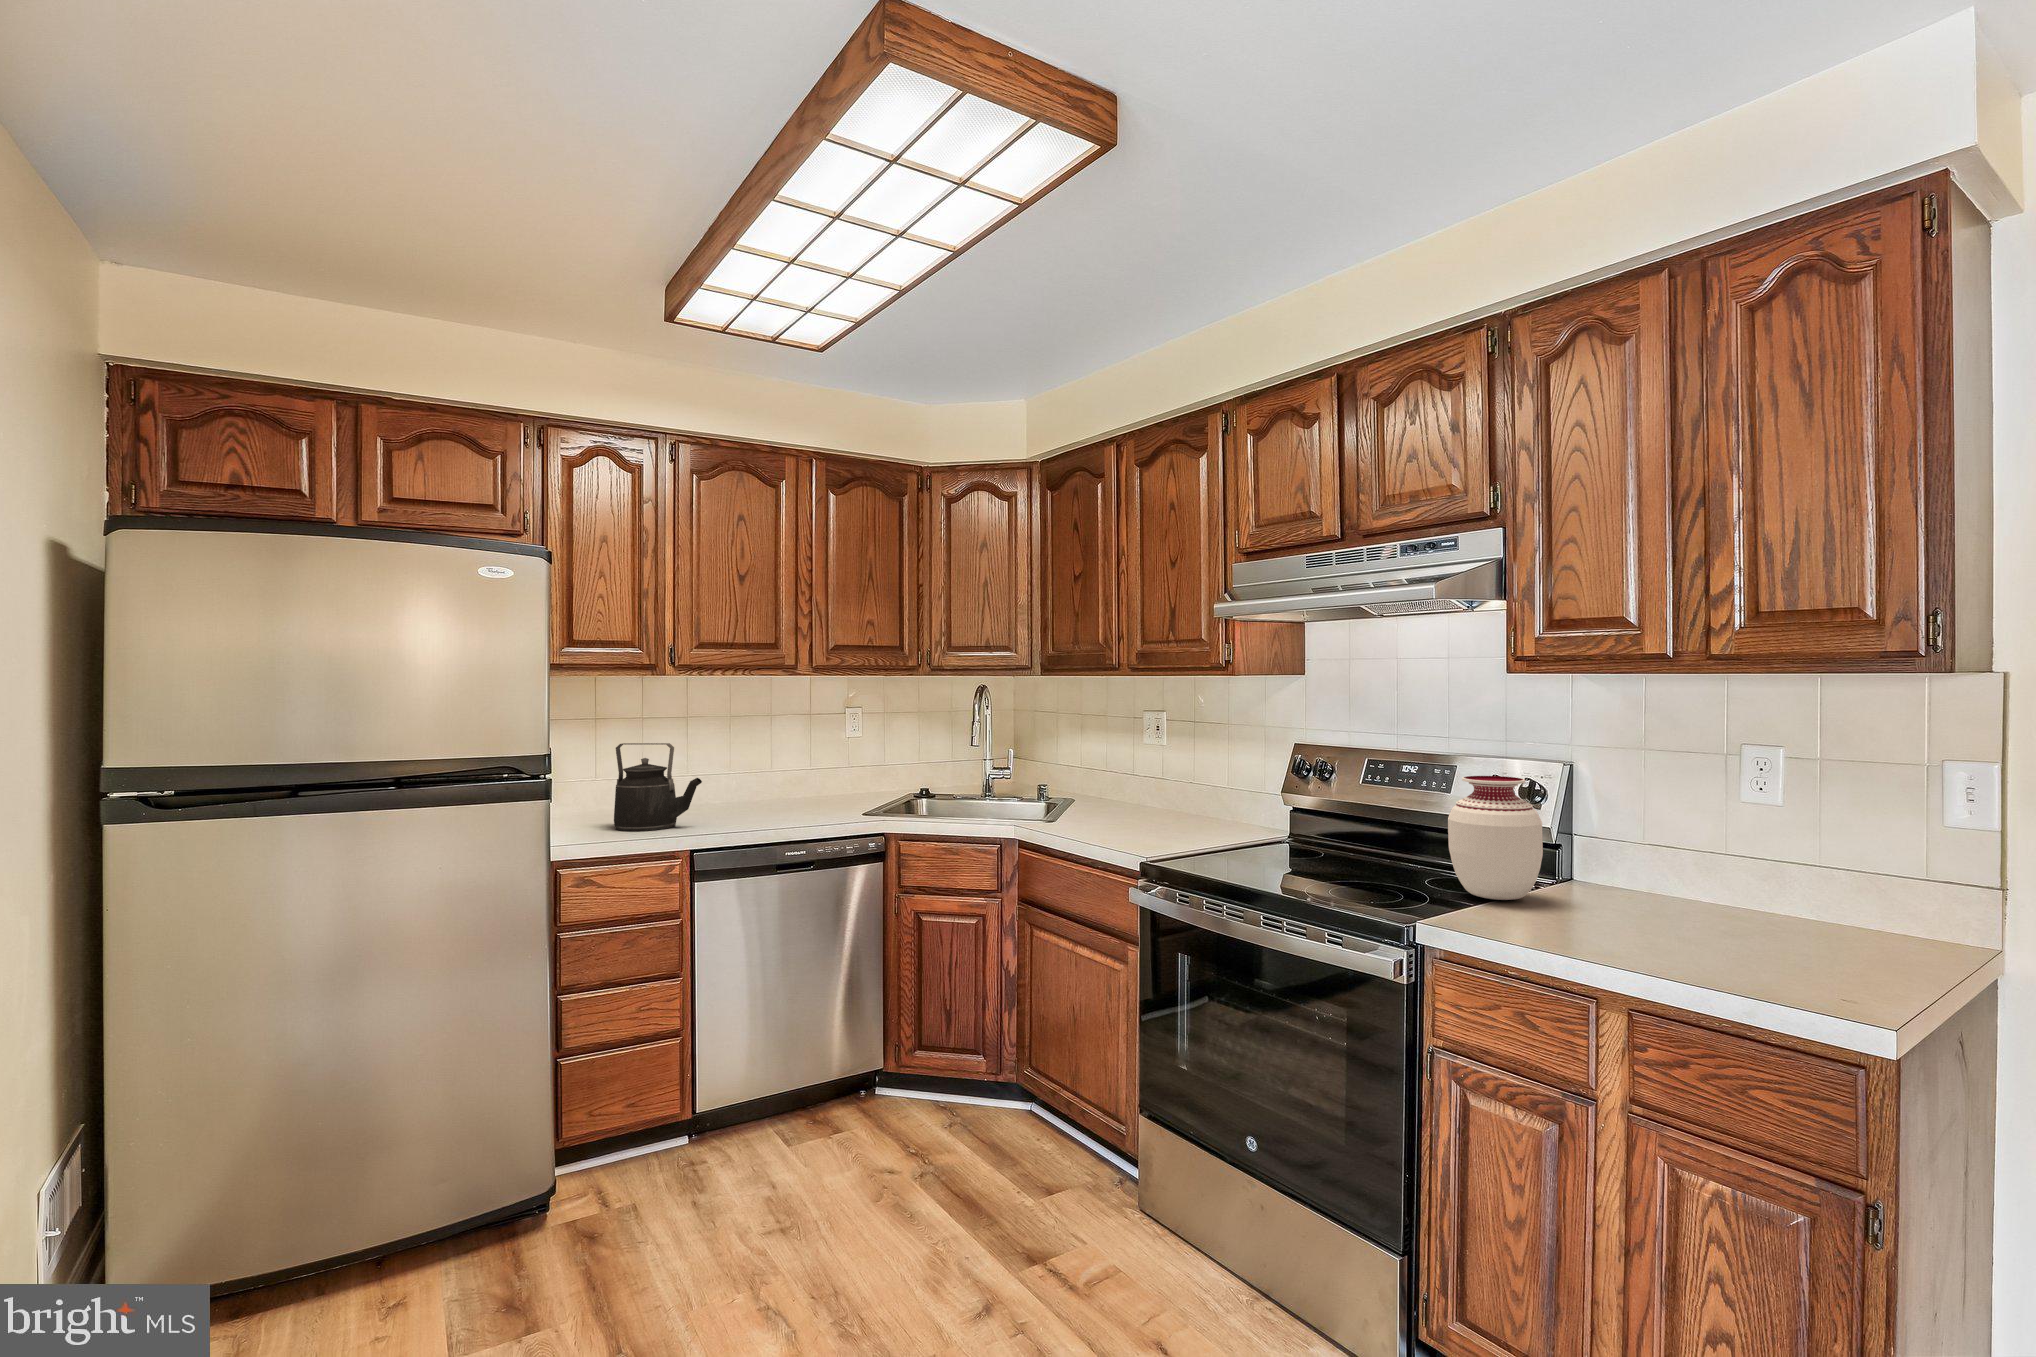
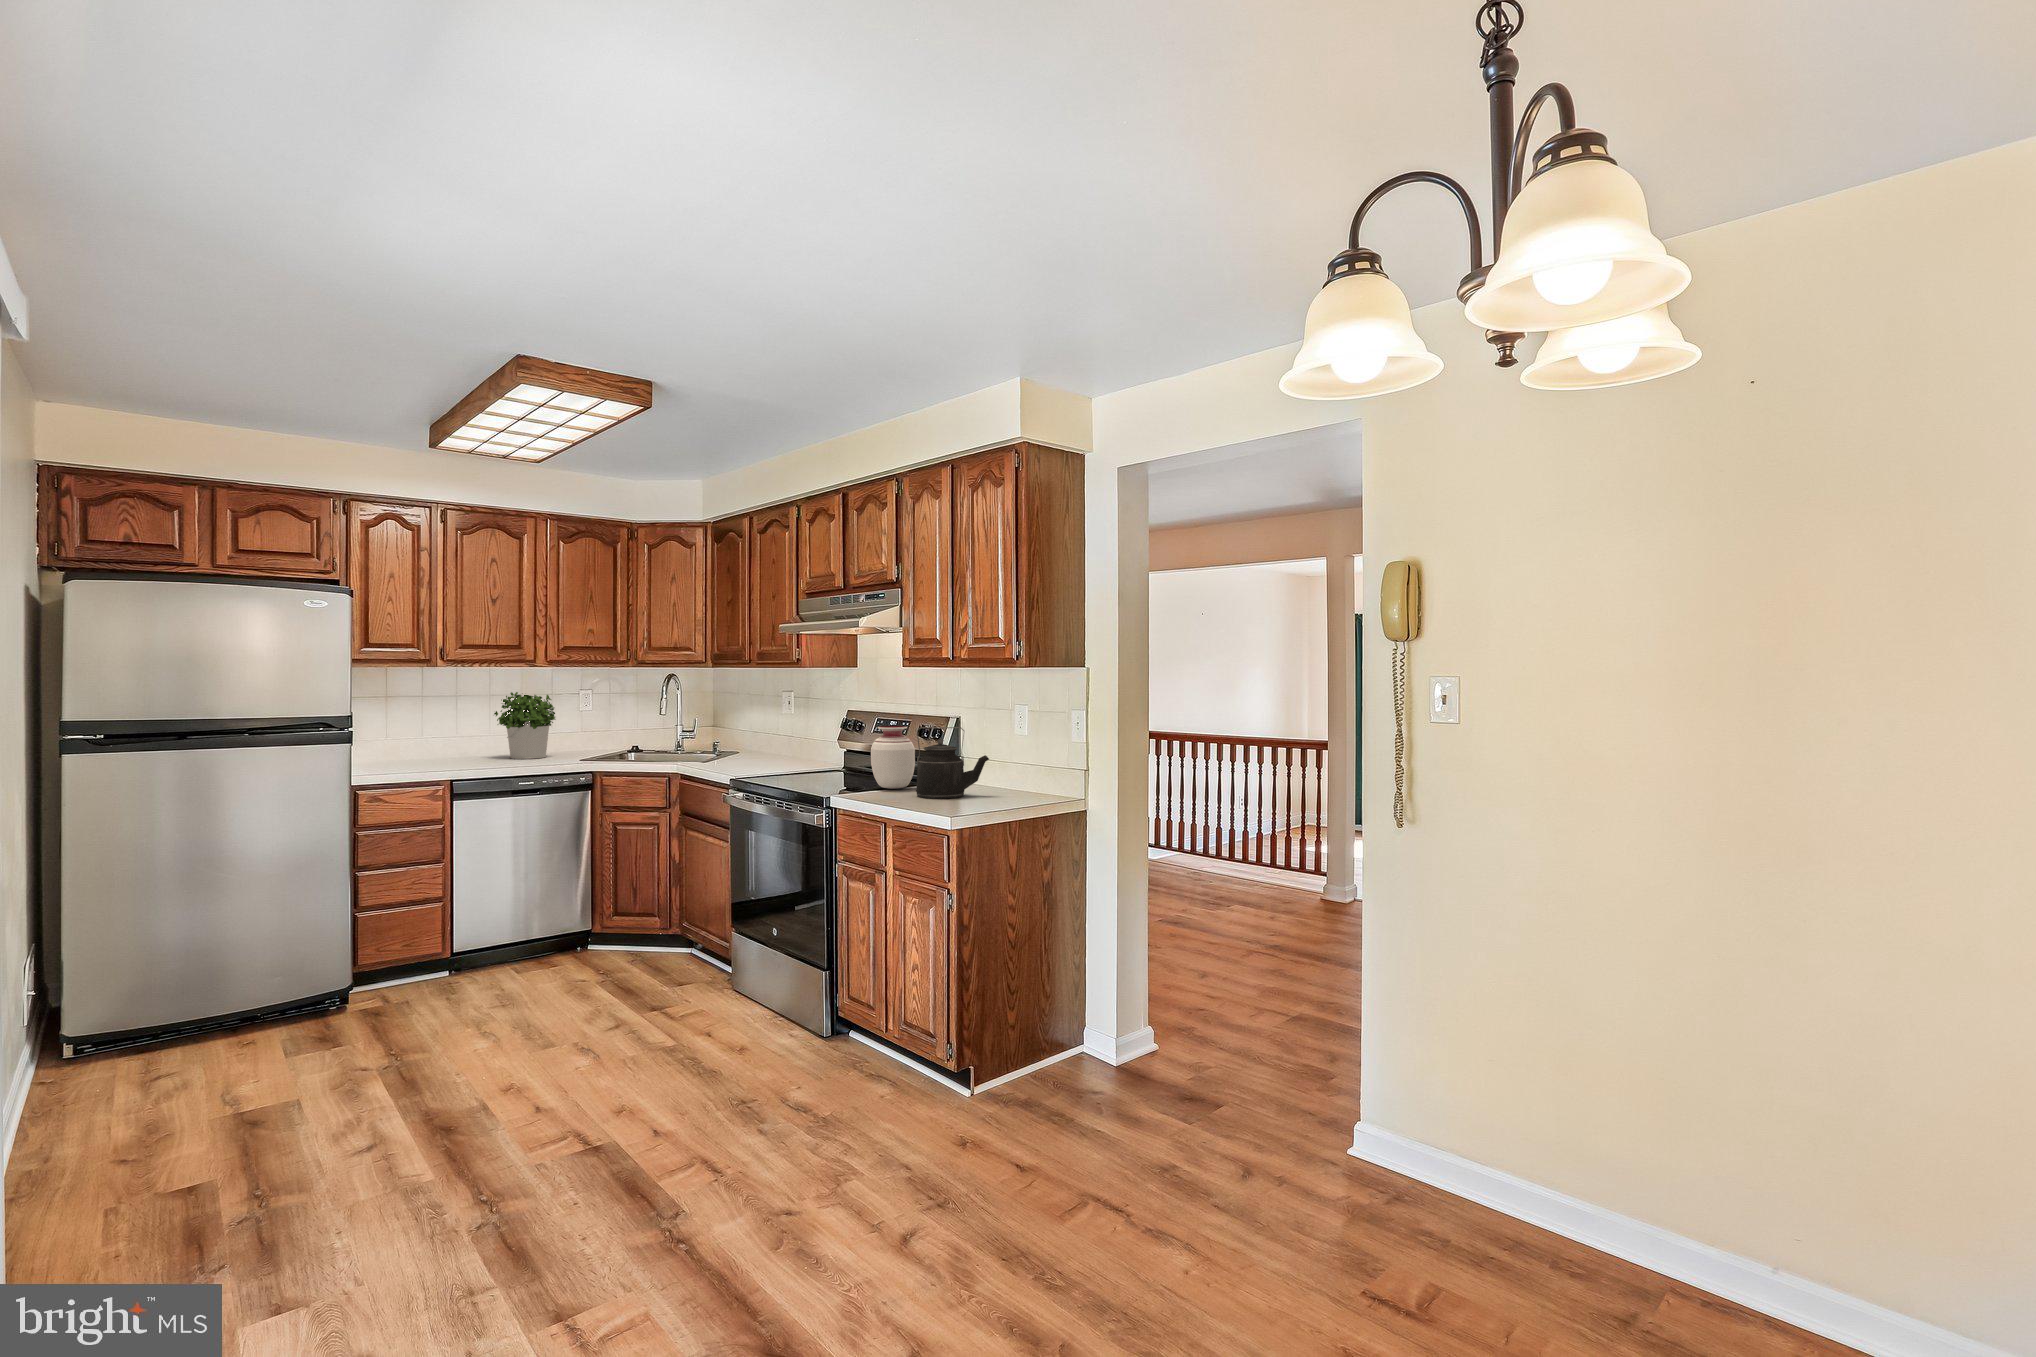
potted plant: none [737,711,820,808] -> present [494,692,555,759]
kettle: present [614,743,702,831] -> present [916,727,989,799]

